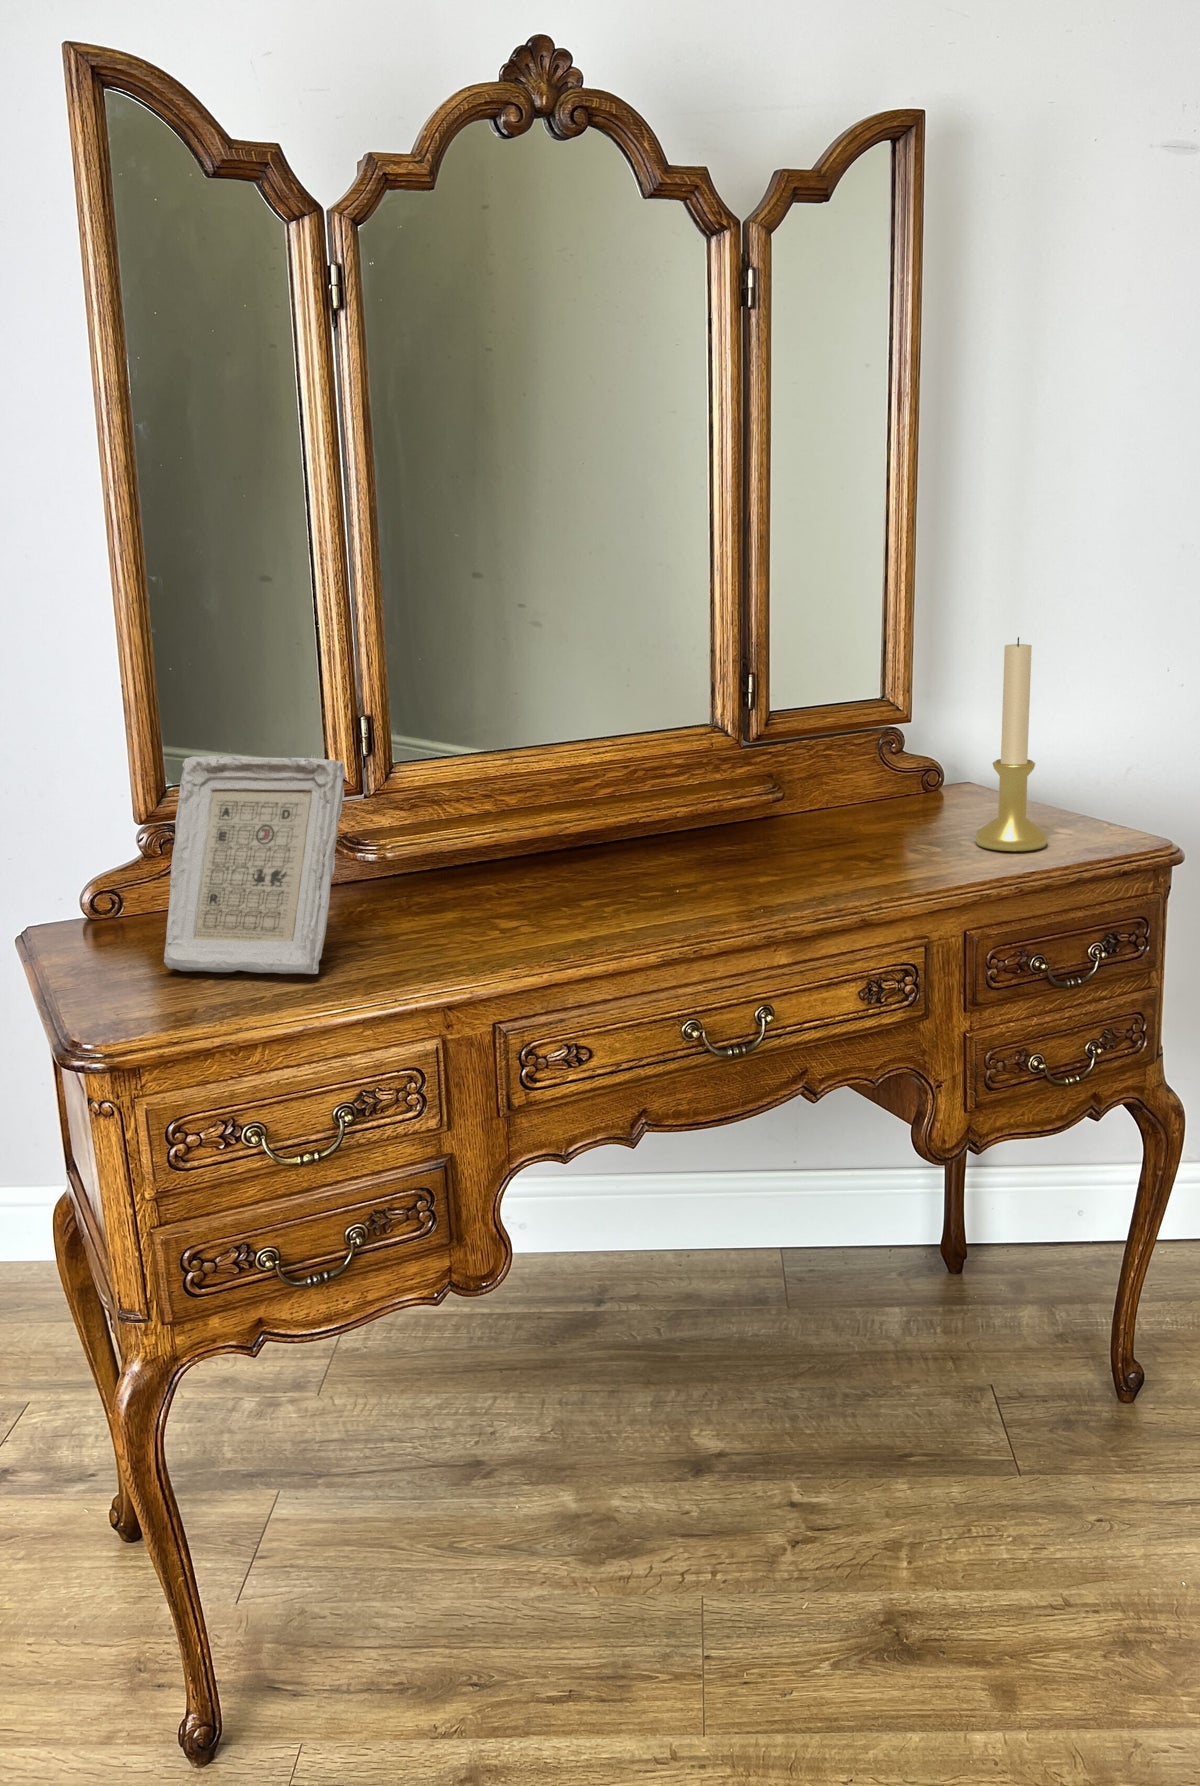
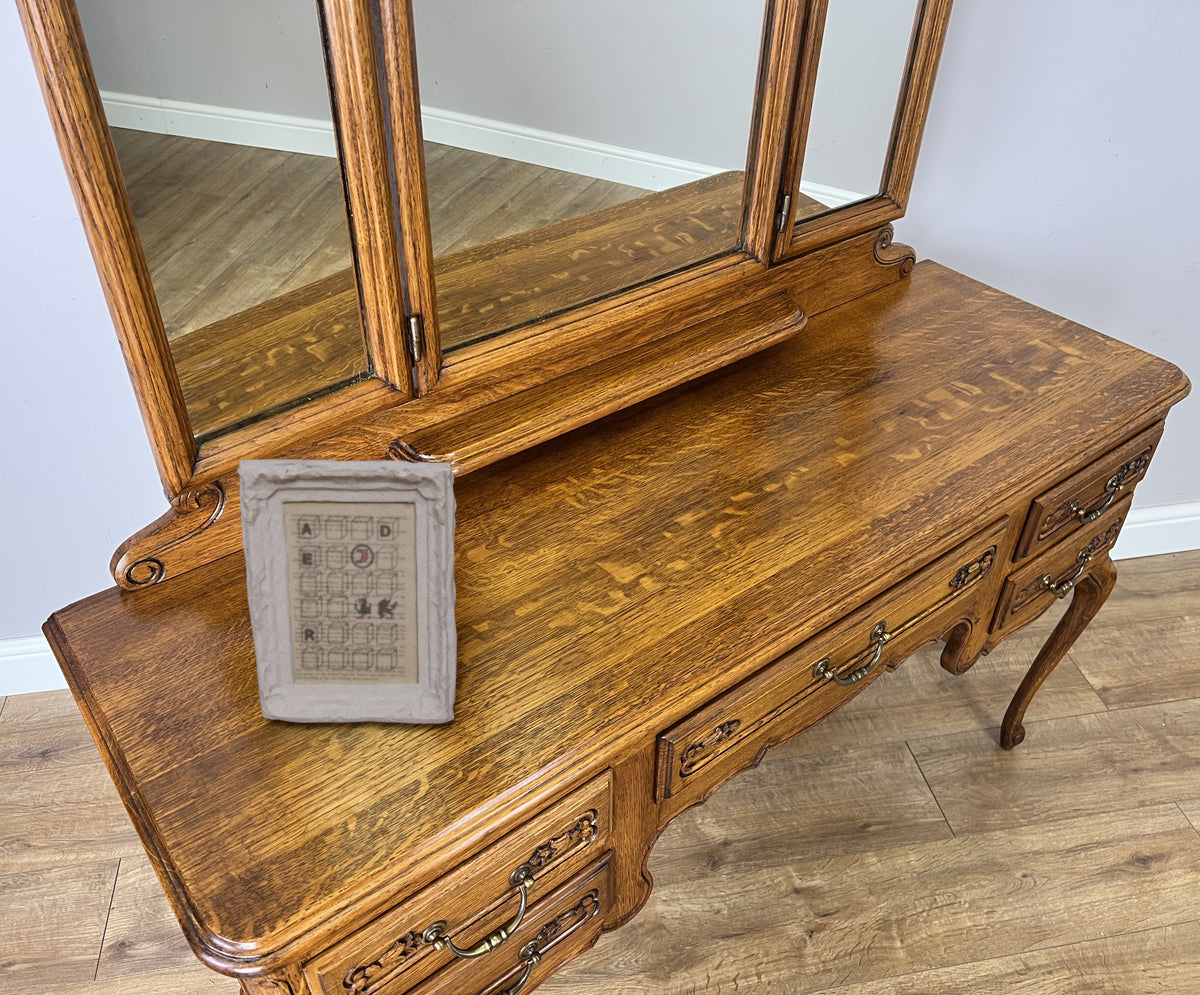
candle holder: present [975,637,1048,851] -> none [992,176,1094,385]

